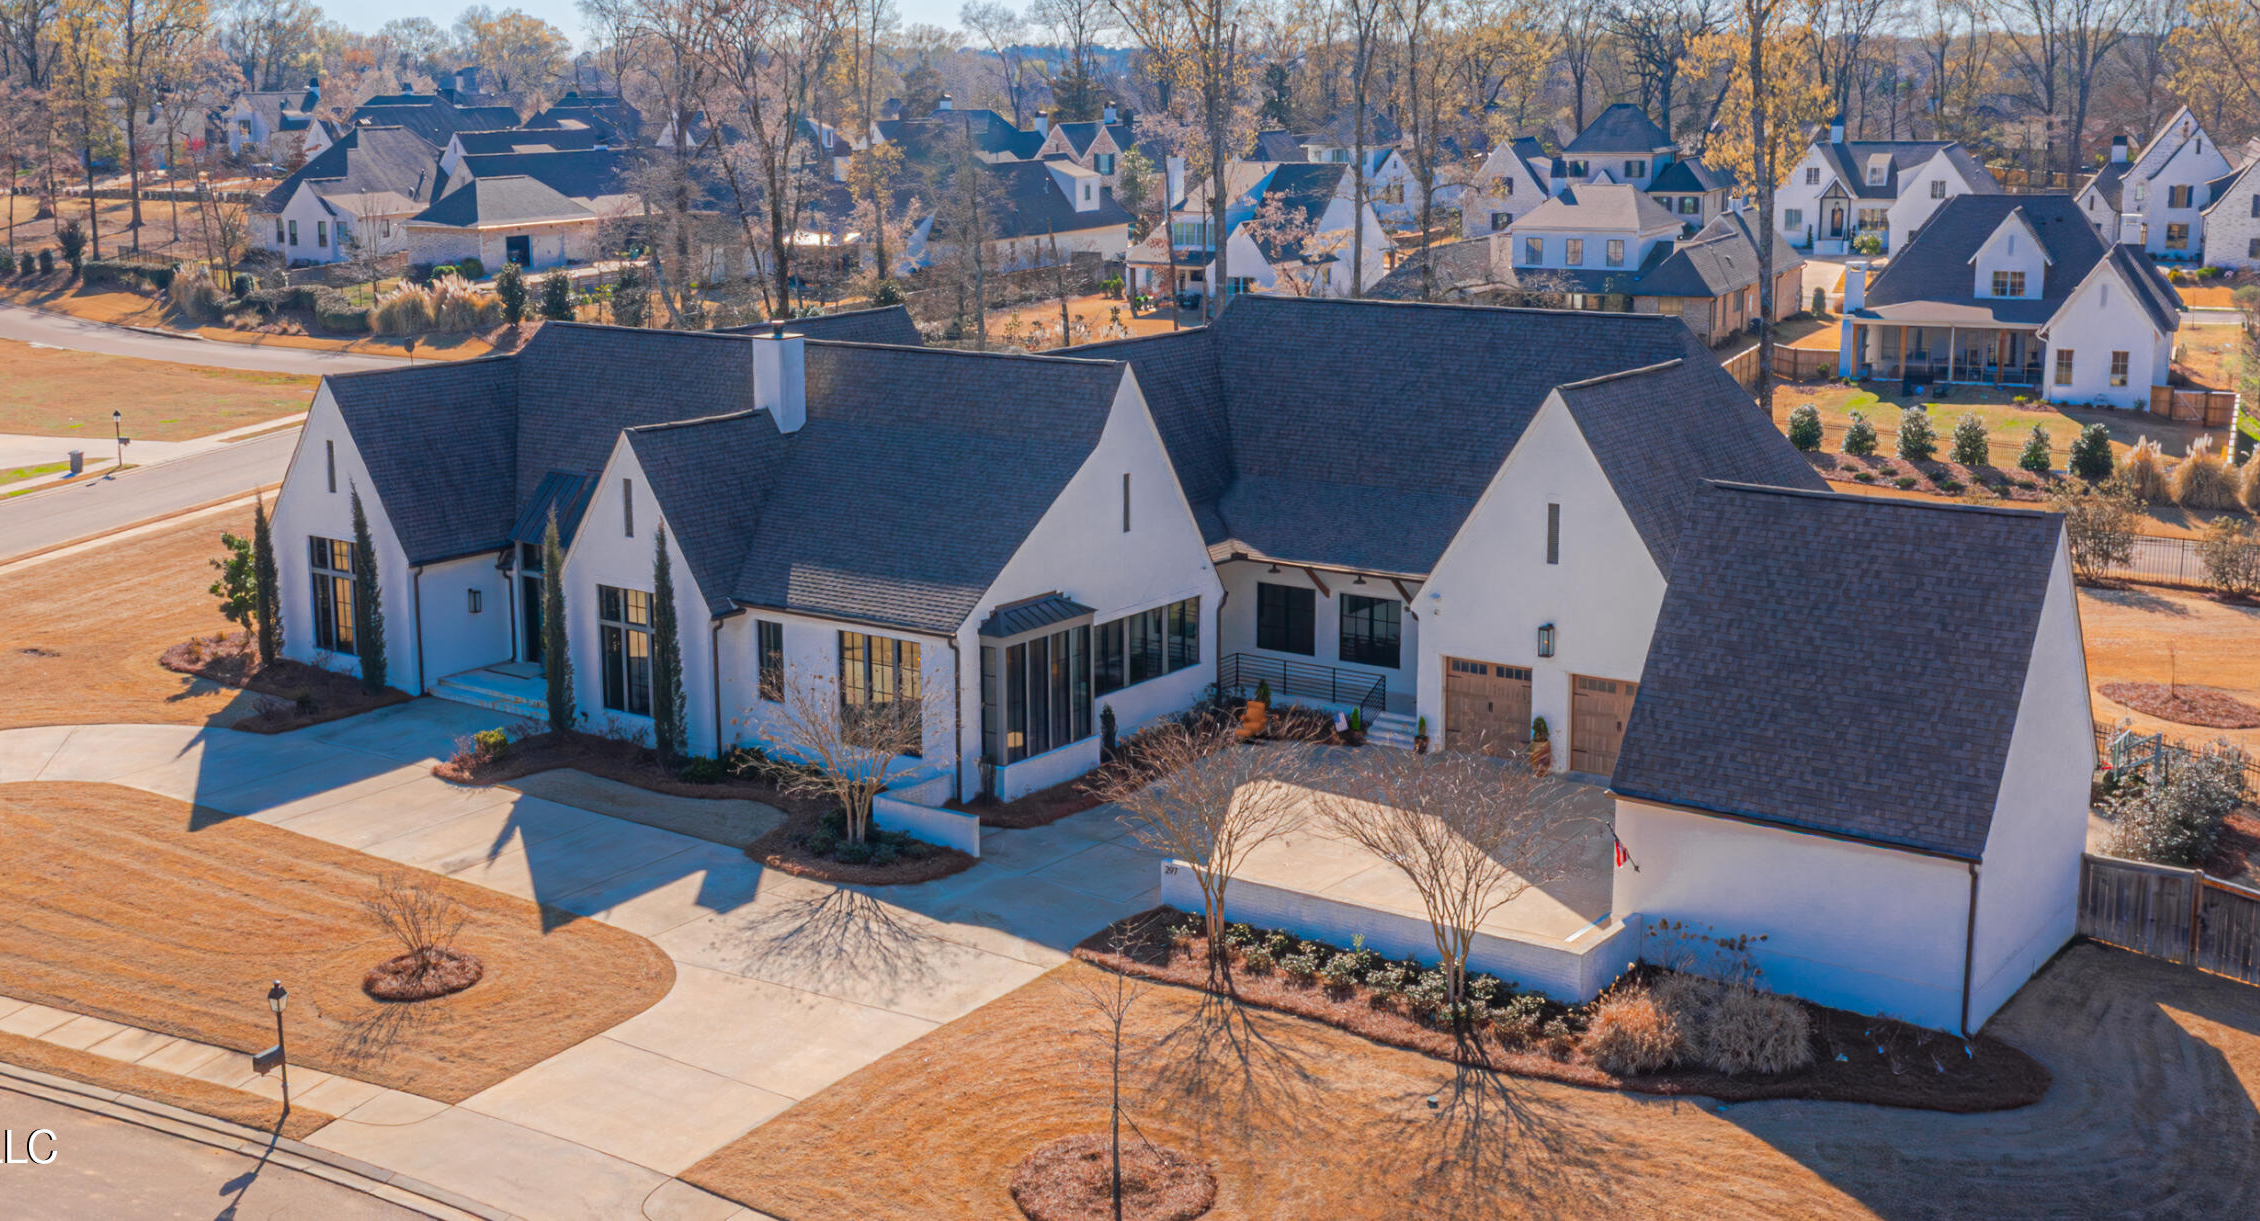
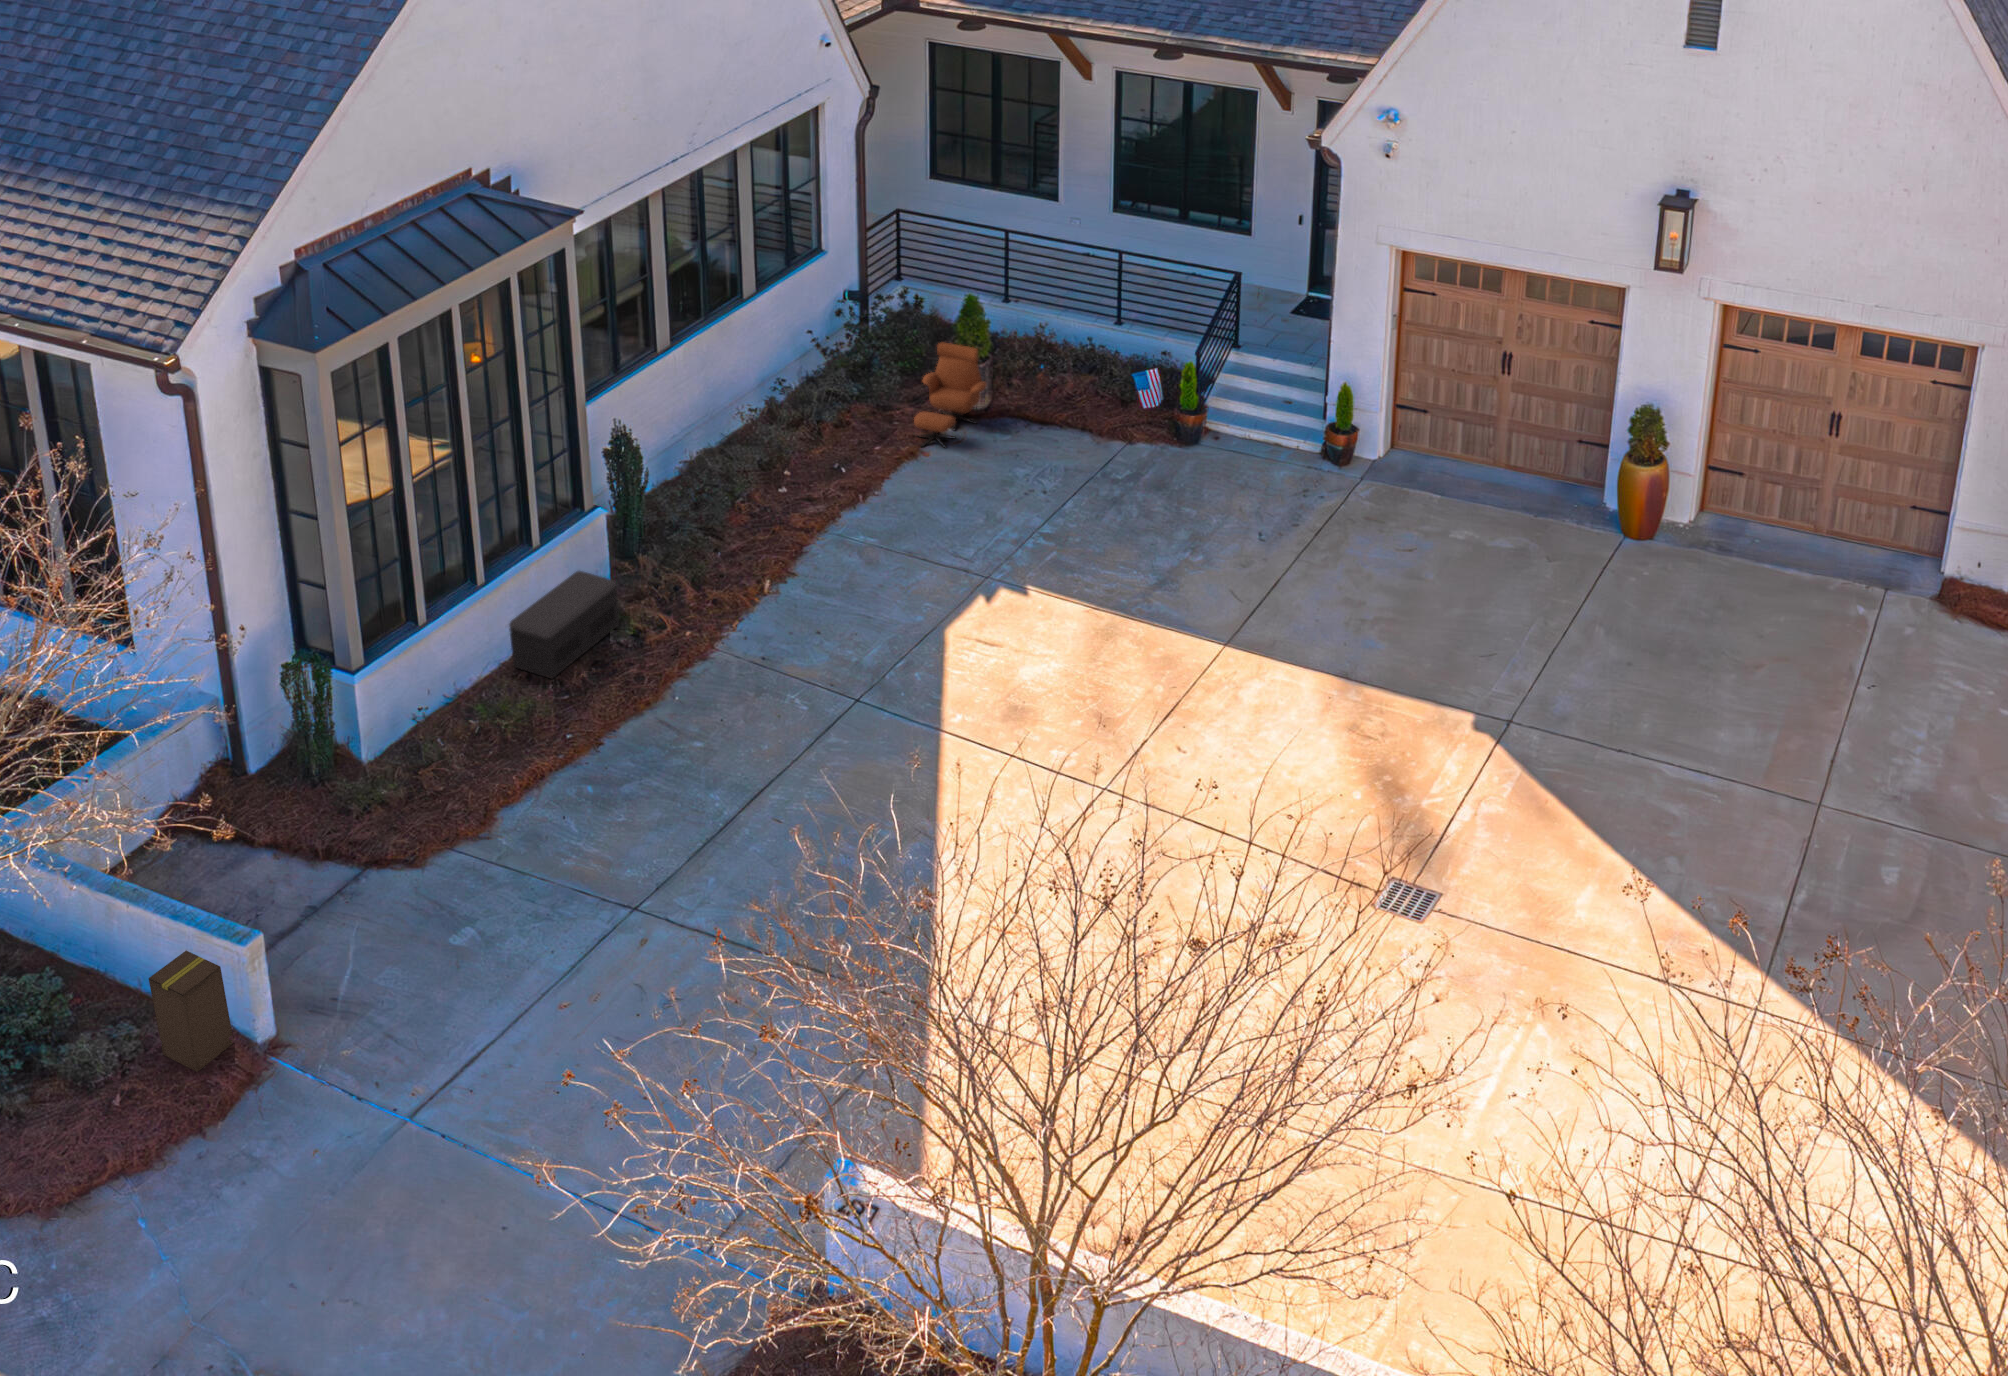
storage bench: none [1060,759,1103,794] -> present [509,571,619,679]
cardboard box: none [937,826,962,867] -> present [149,951,233,1072]

